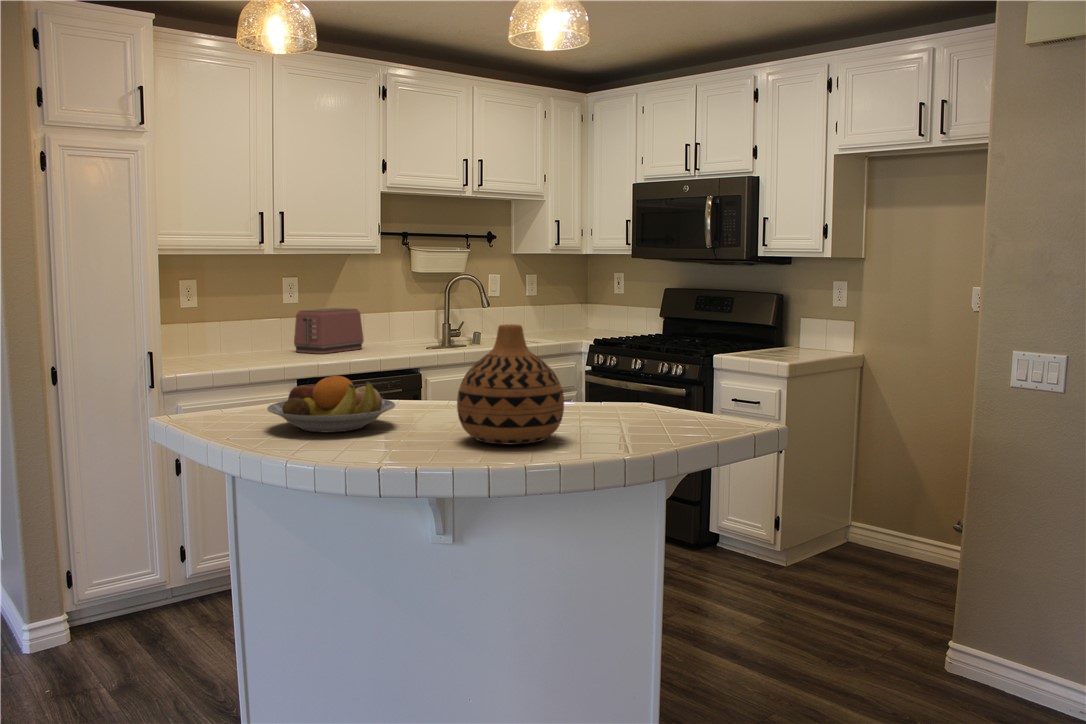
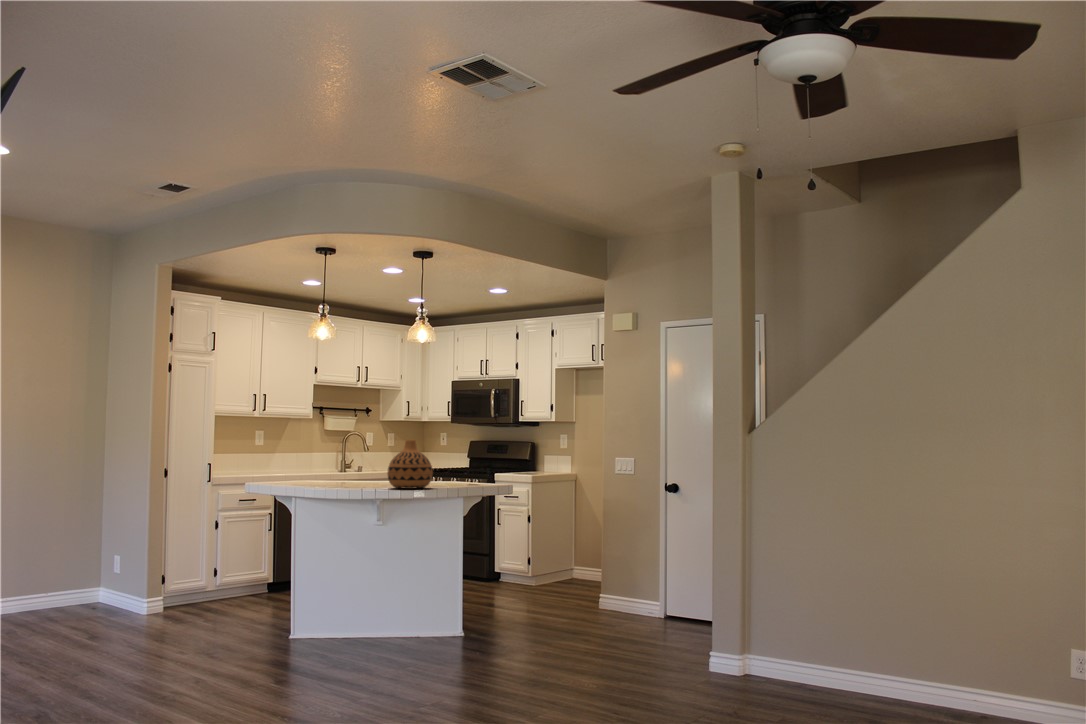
toaster: present [294,308,364,354] -> none [258,450,297,475]
fruit bowl: present [267,376,395,433] -> none [299,464,356,488]

